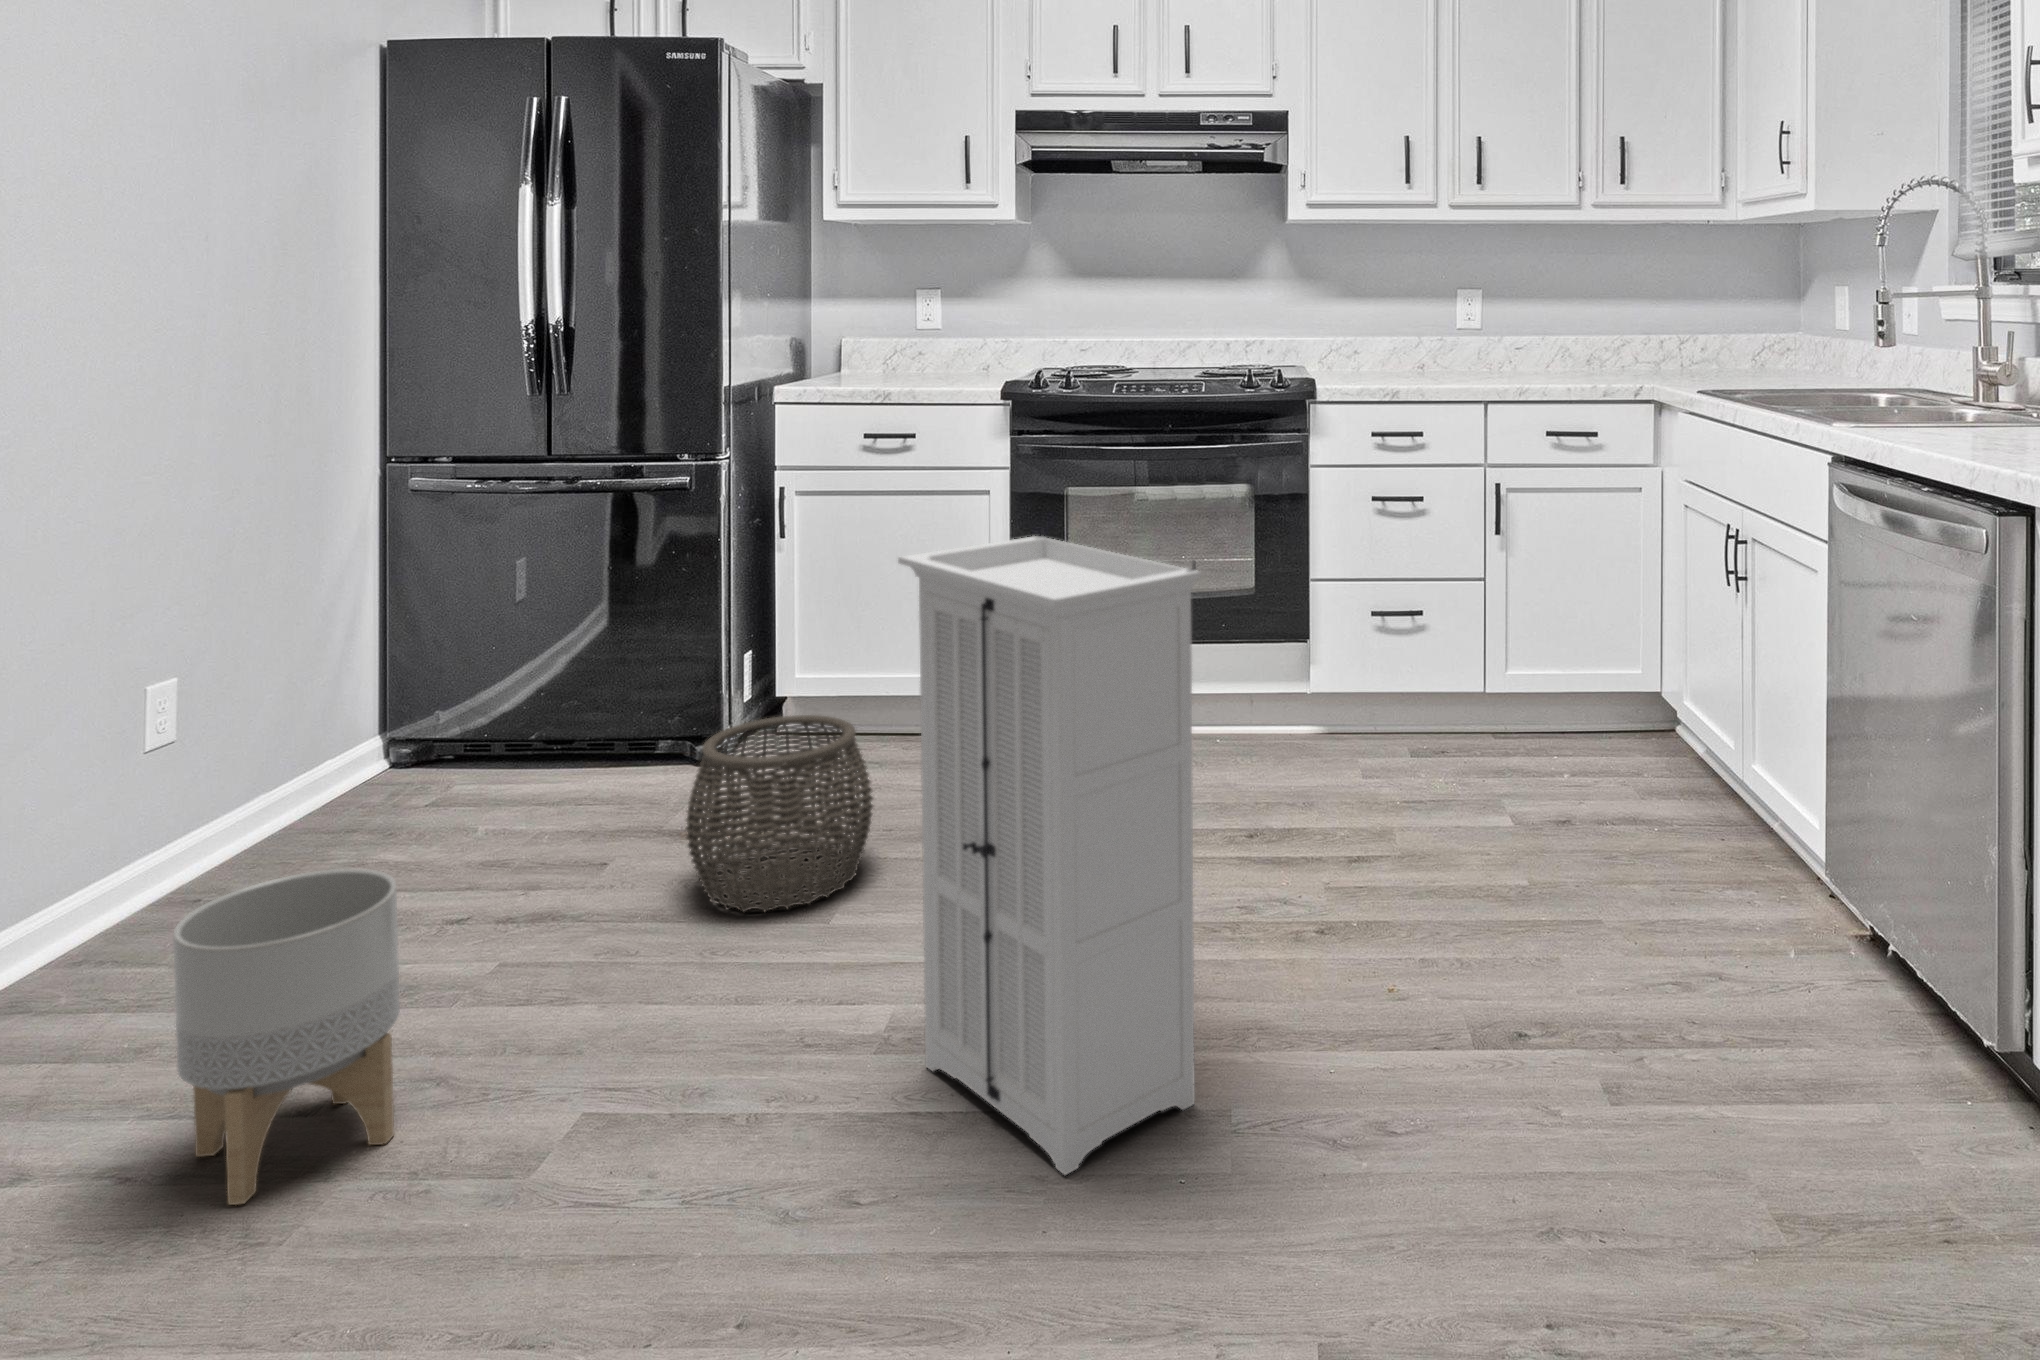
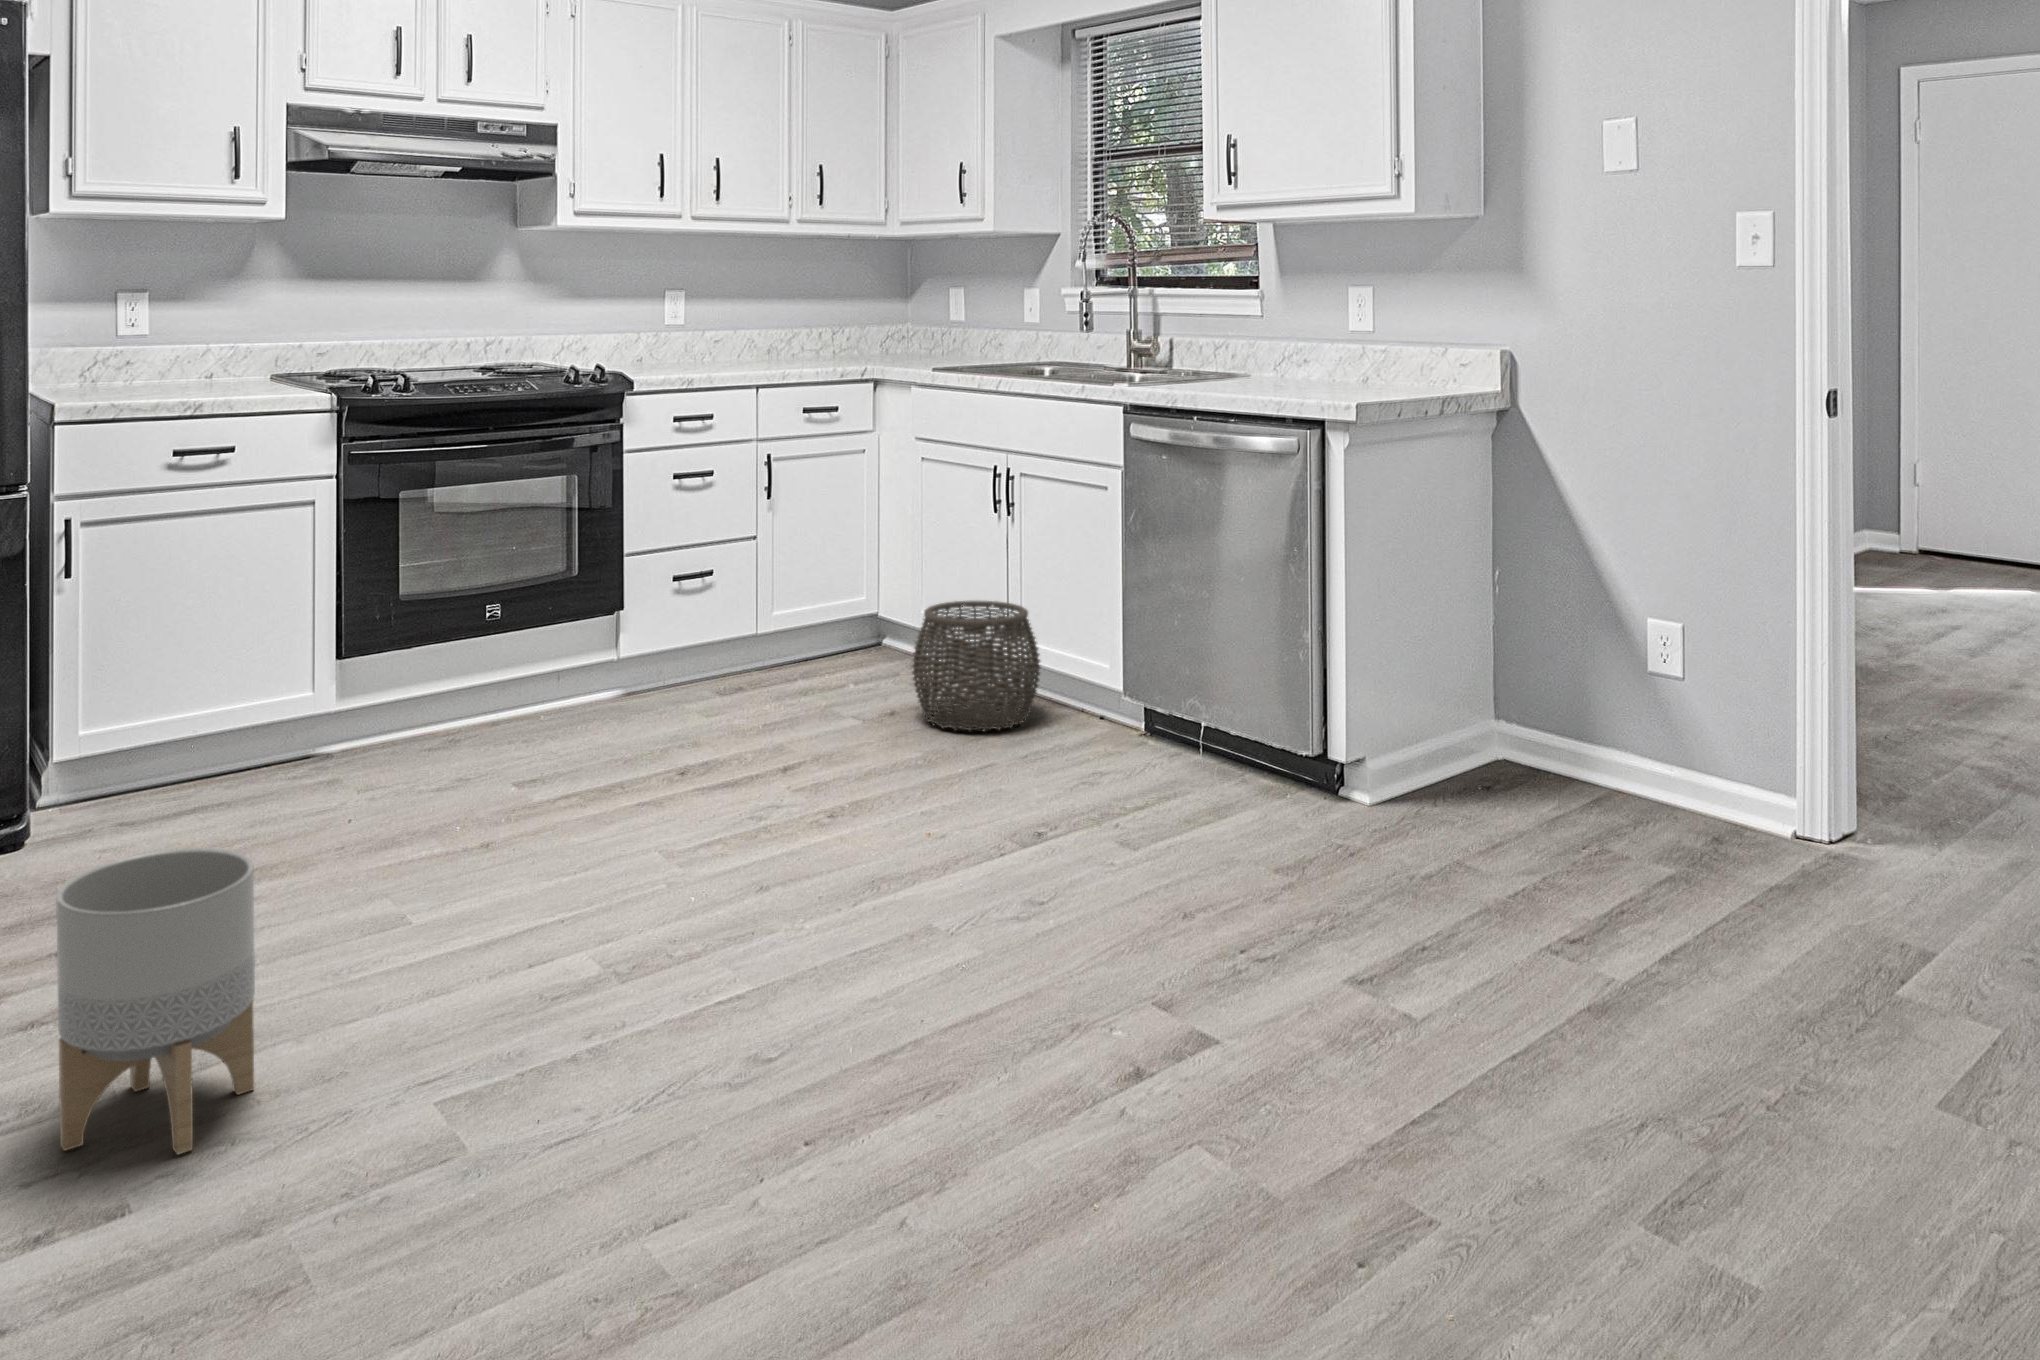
storage cabinet: present [898,532,1201,1175] -> none [634,482,887,944]
woven basket: present [686,715,873,913] -> present [912,601,1040,731]

